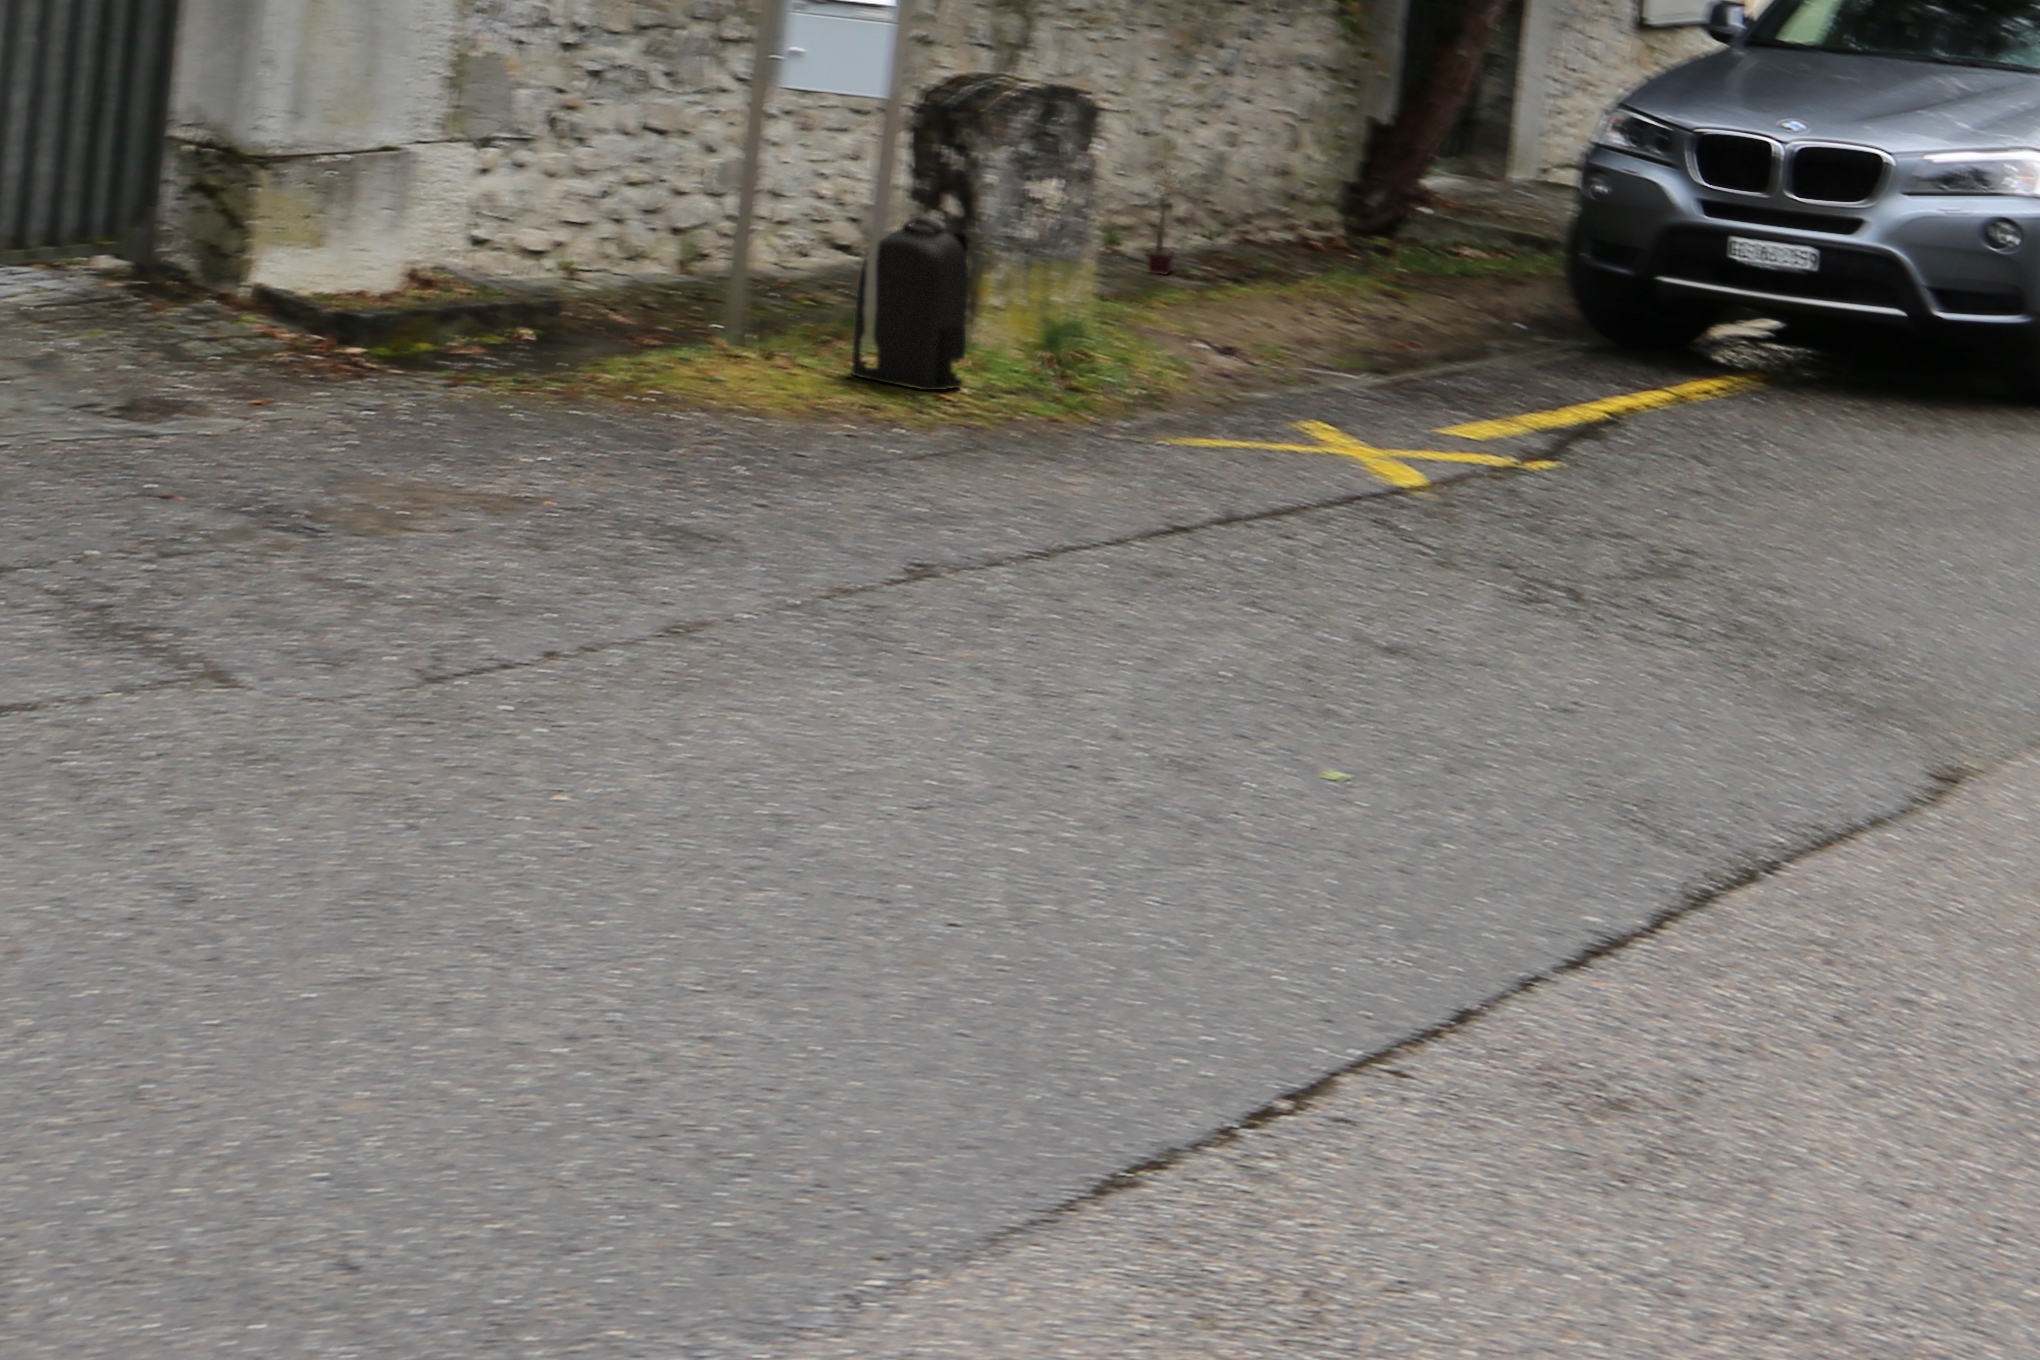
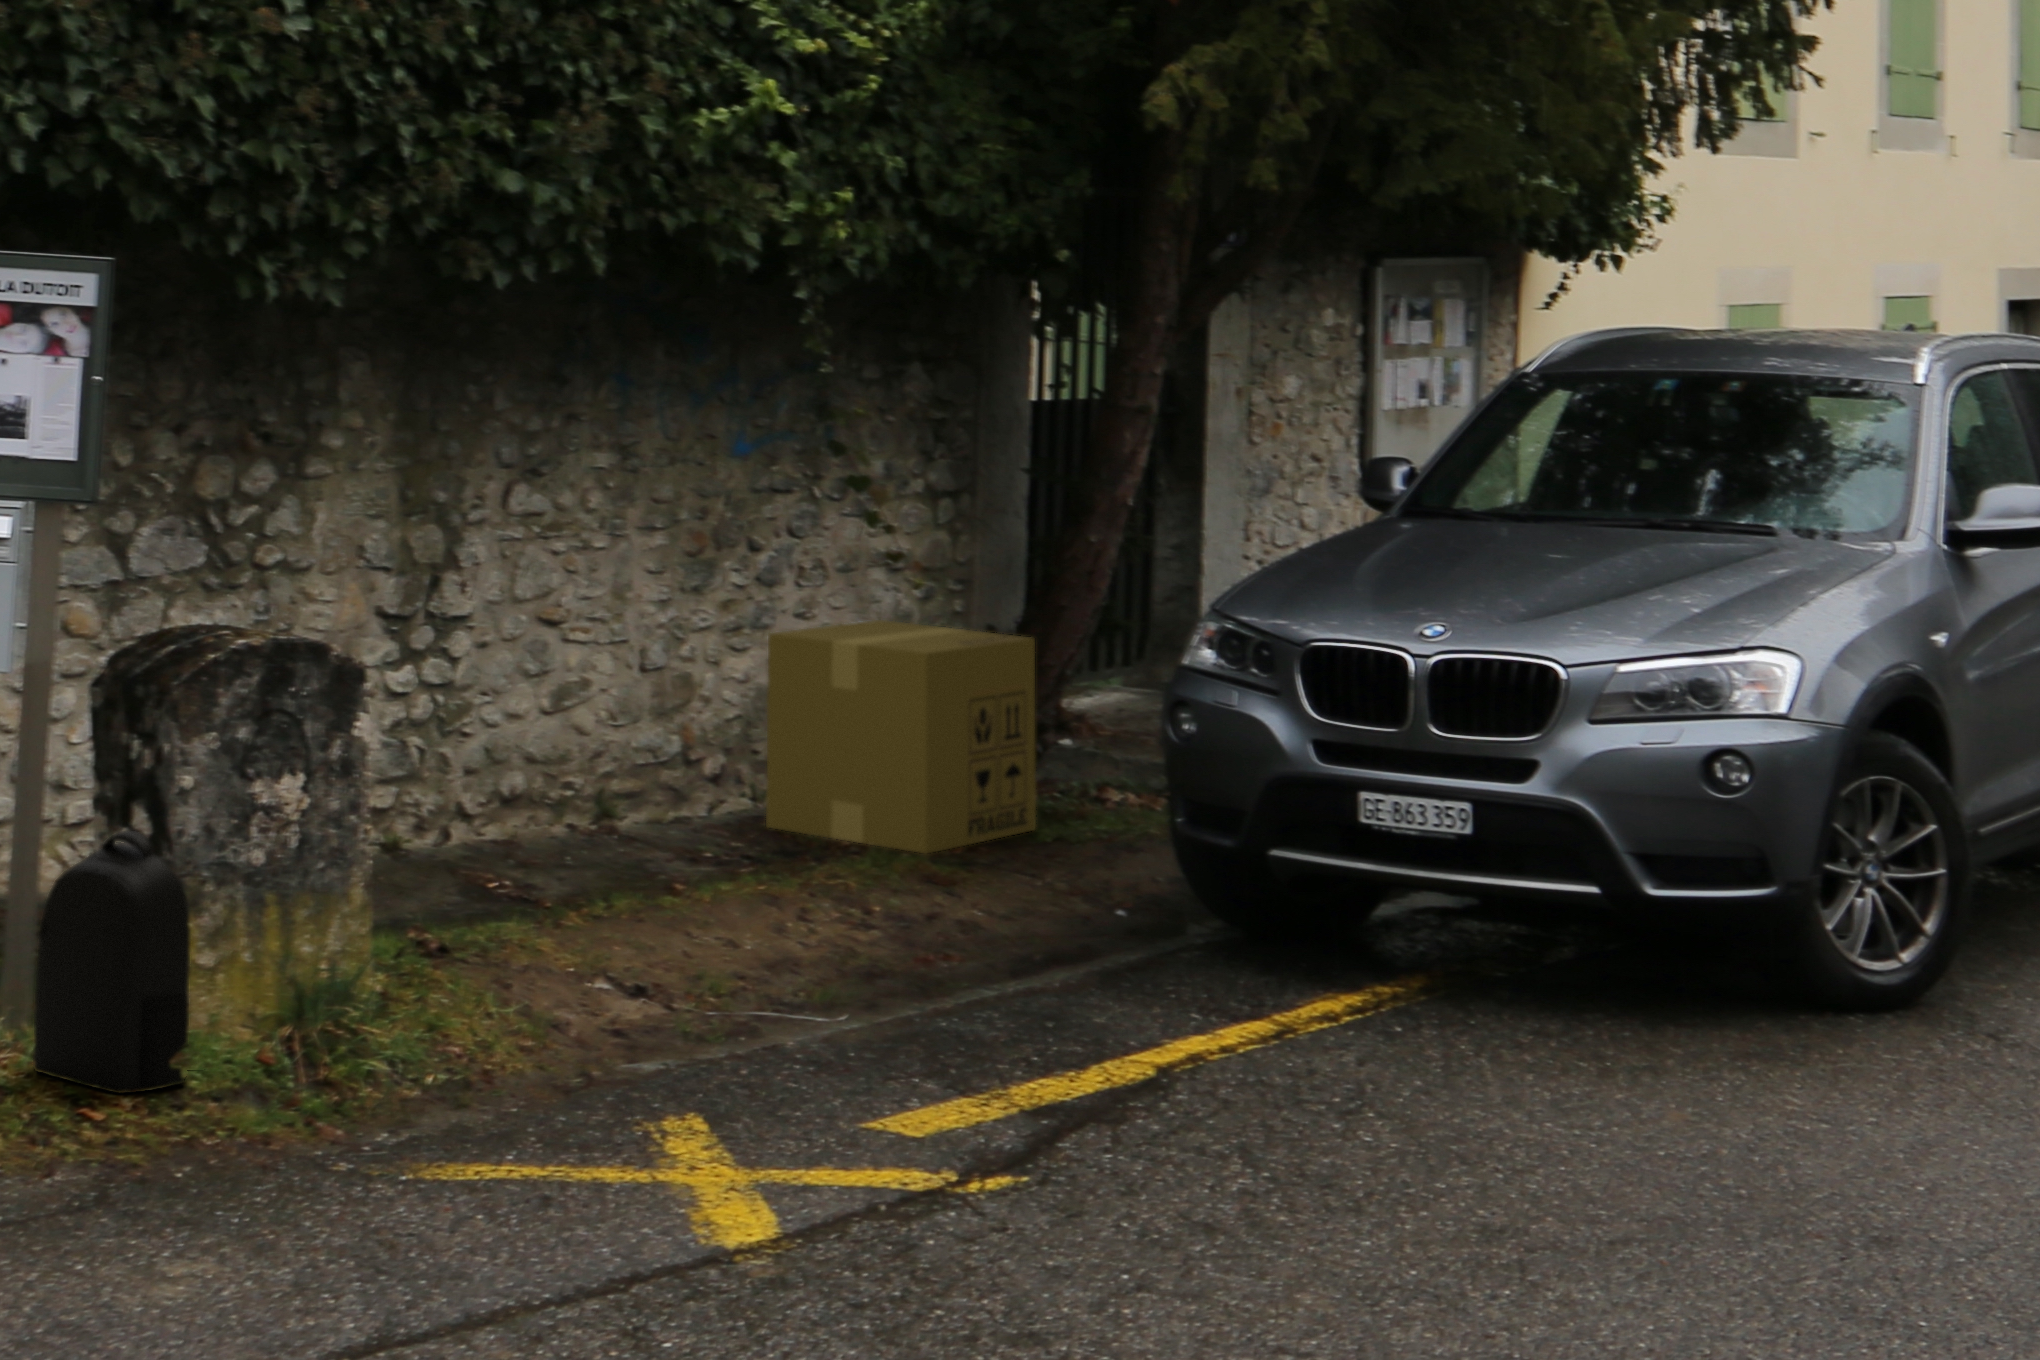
cardboard box: none [1221,114,1432,286] -> present [766,620,1036,854]
potted plant: present [1145,167,1188,275] -> none [642,693,709,852]

